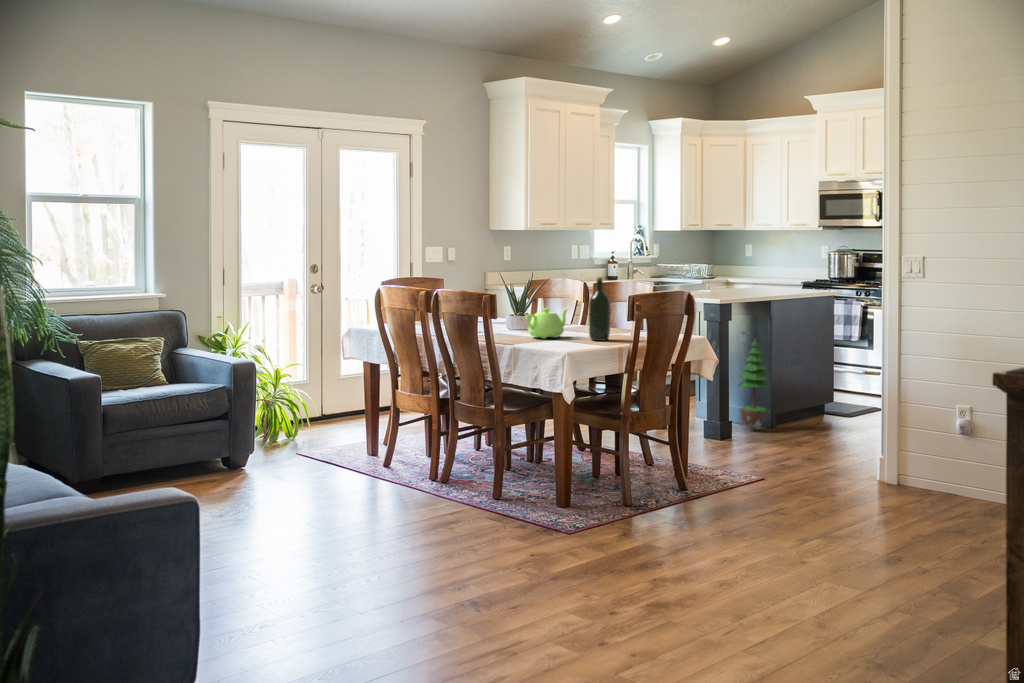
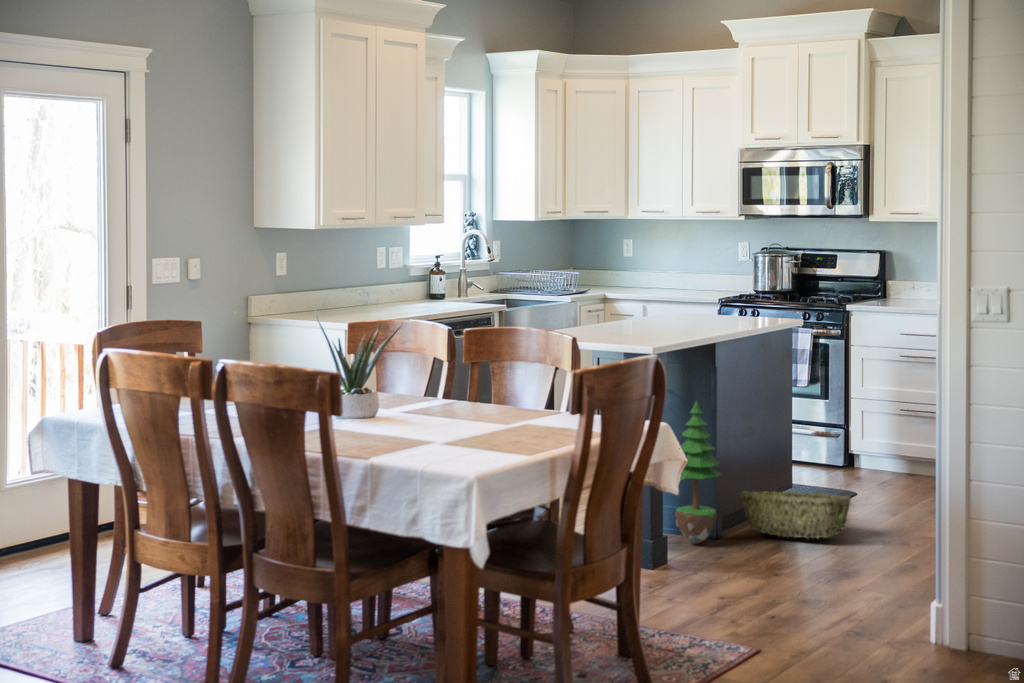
wine bottle: present [589,277,610,341] -> none [487,333,523,440]
teapot: present [525,308,568,339] -> none [378,383,446,438]
woven basket: none [786,399,861,432] -> present [740,491,851,538]

